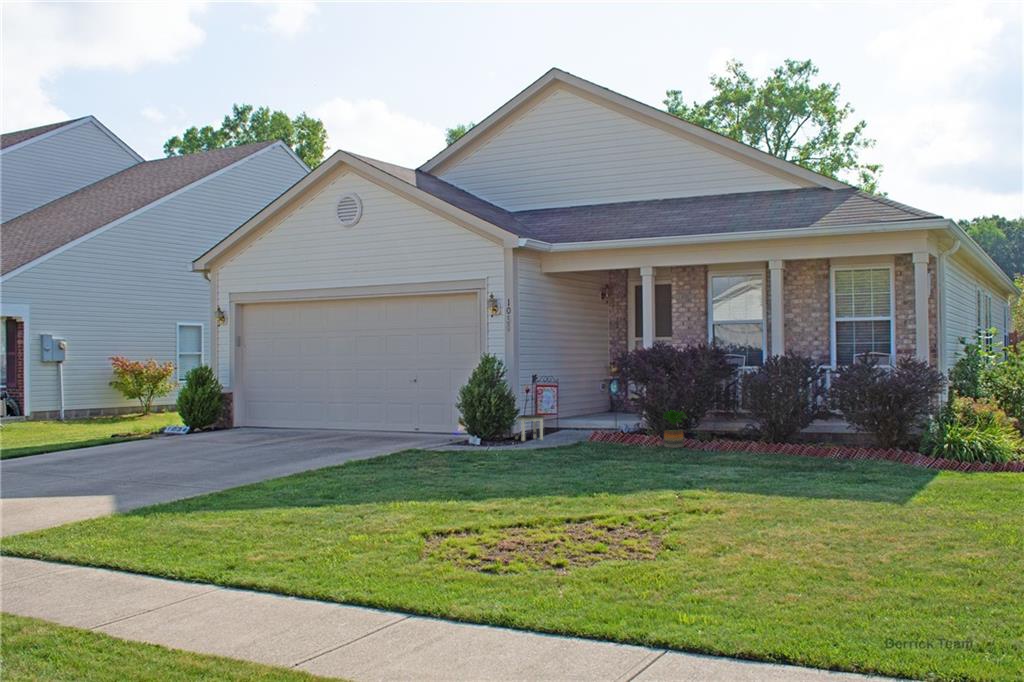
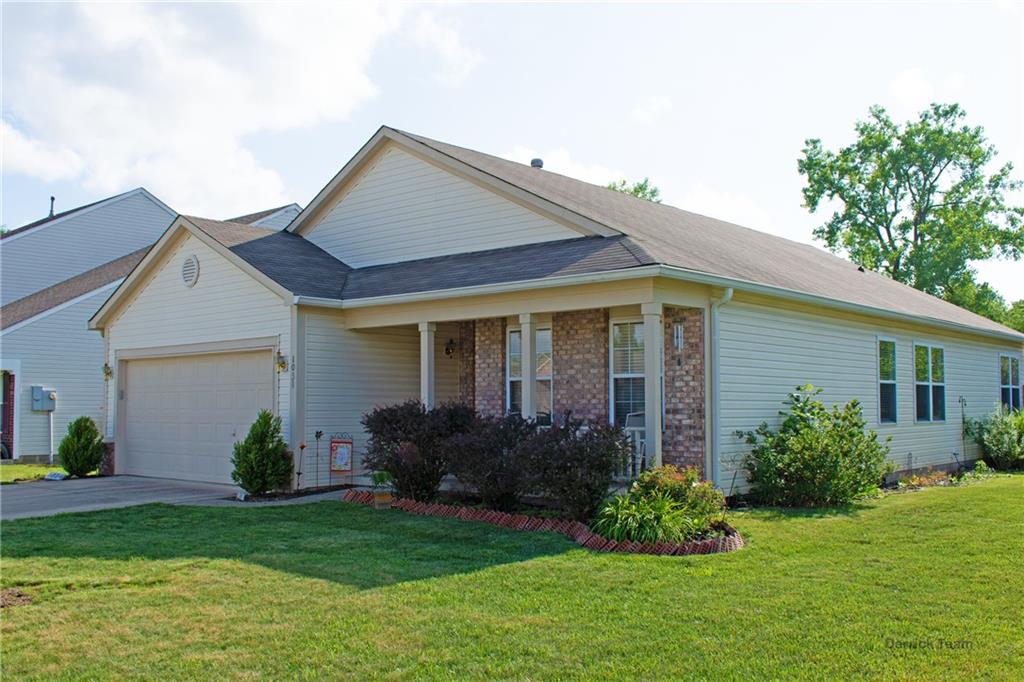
round table: present [515,415,543,441] -> none [277,471,308,497]

